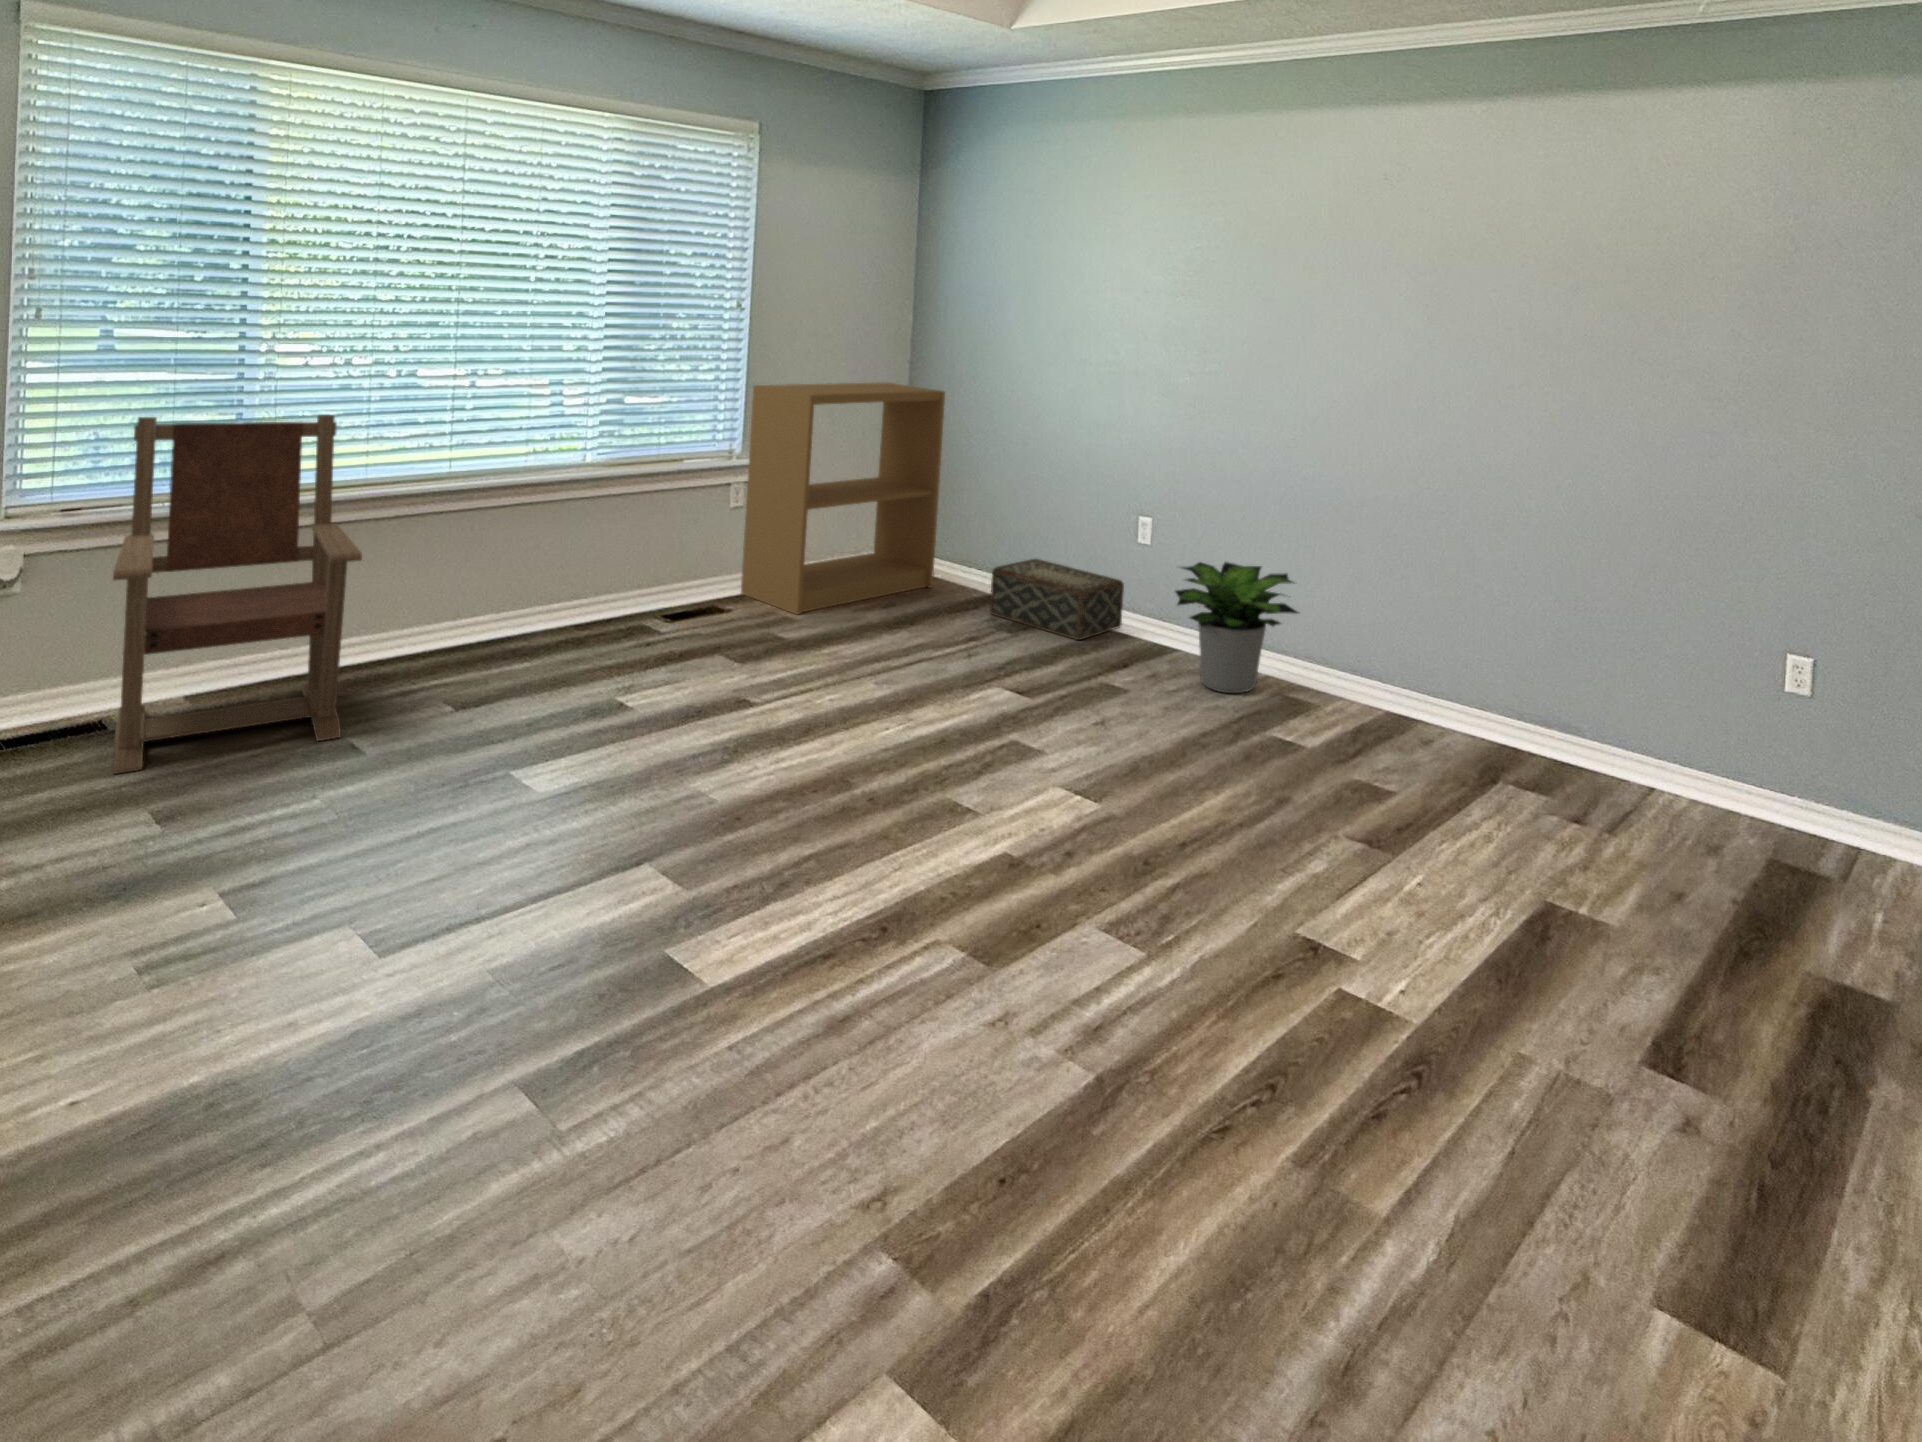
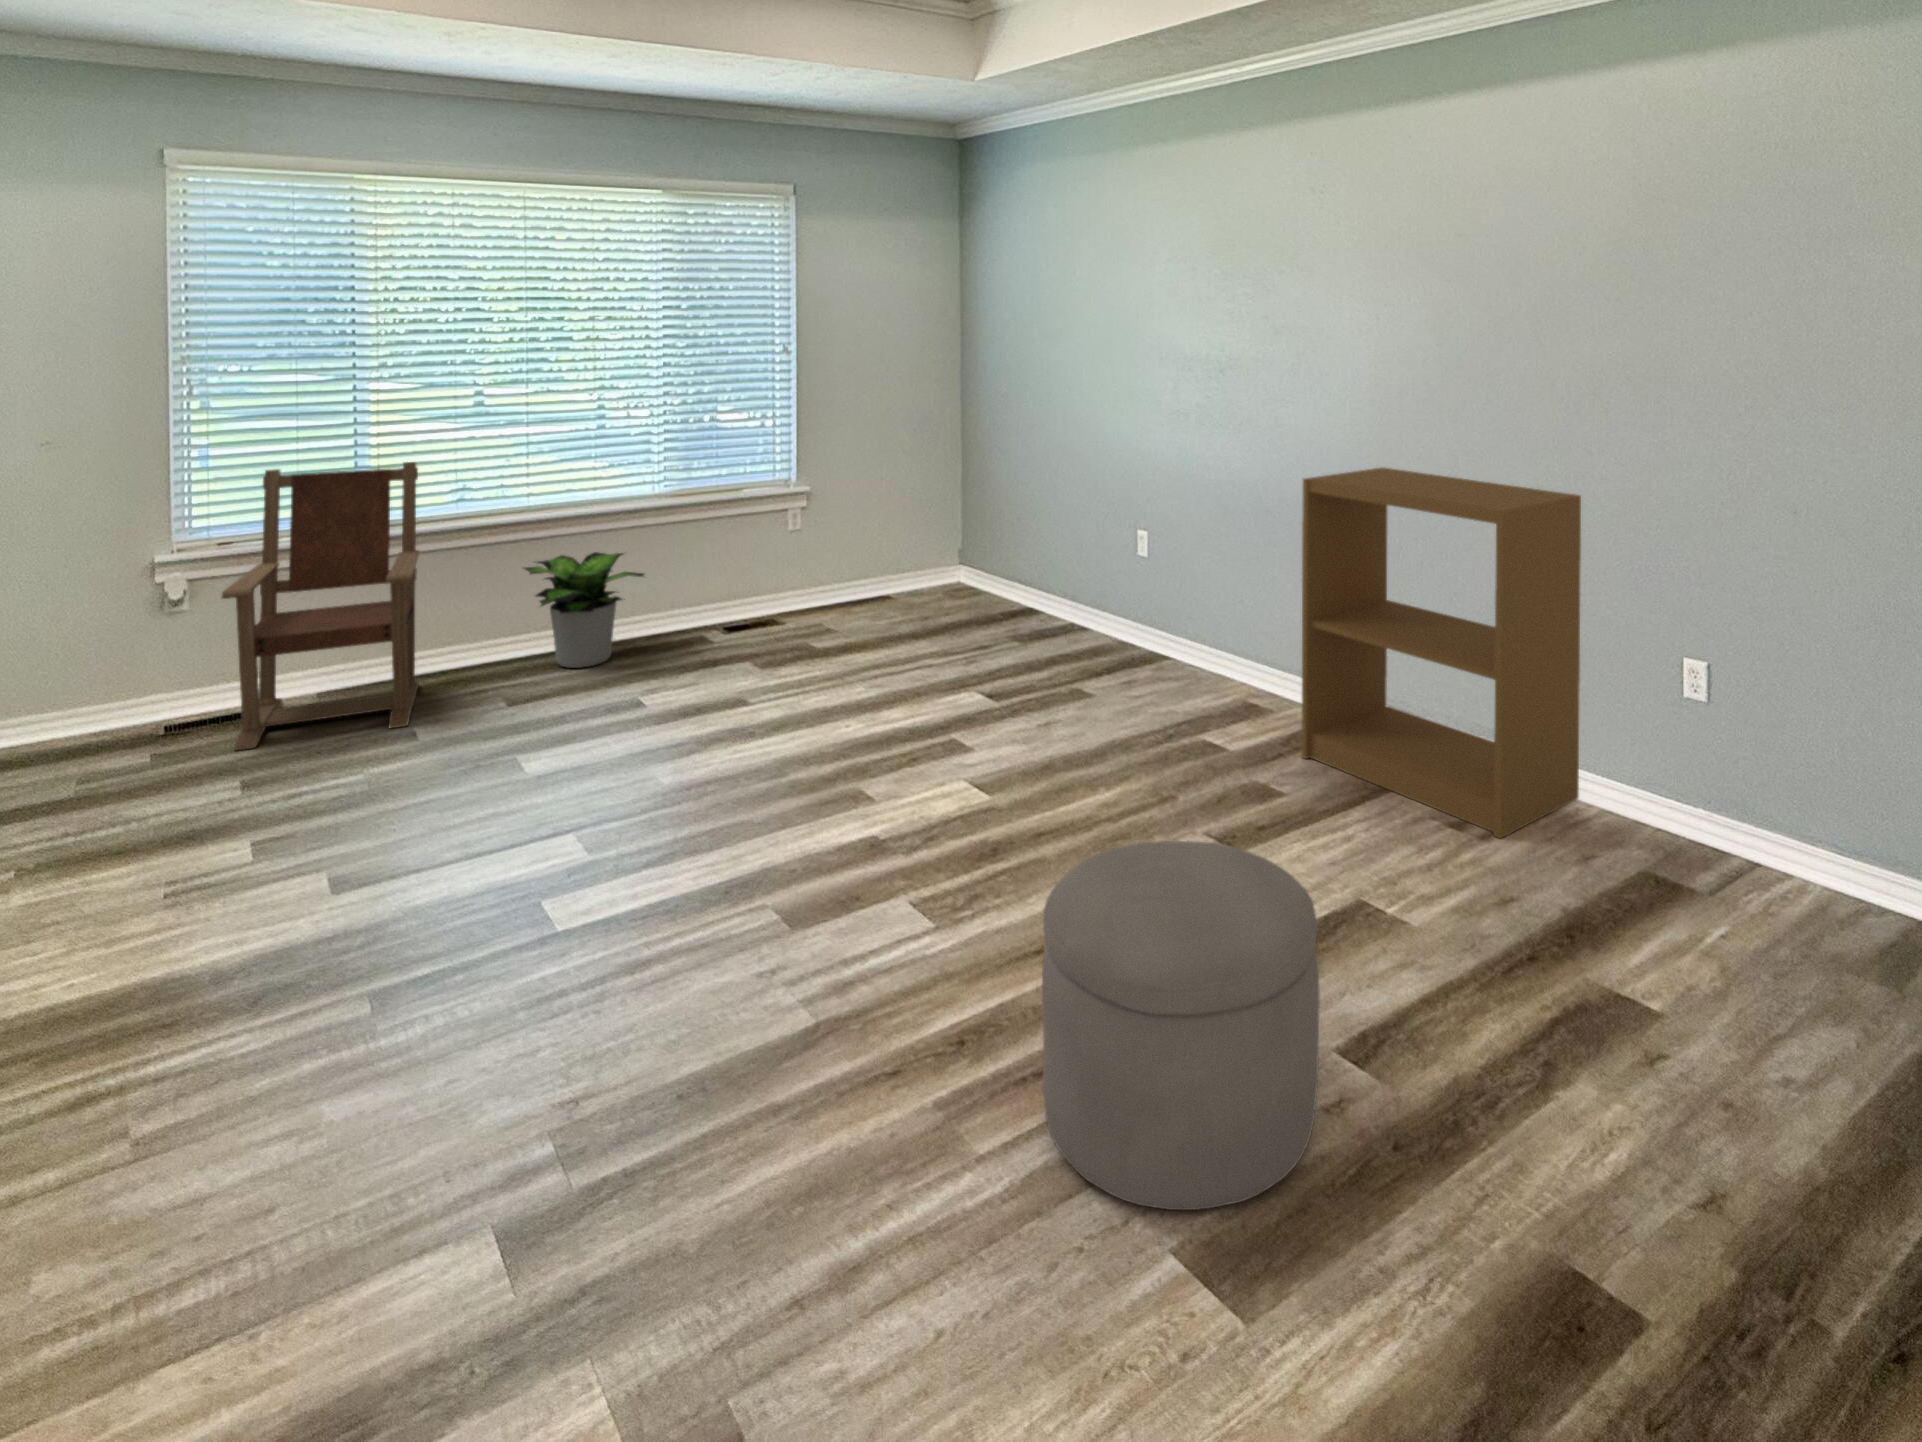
bookshelf: present [741,382,945,615] -> present [1301,468,1581,838]
woven basket: present [990,559,1124,640] -> none [1010,572,1127,648]
potted plant: present [1176,562,1300,693] -> present [525,552,644,668]
ottoman: none [1402,854,1729,1260] -> present [1042,841,1320,1210]

